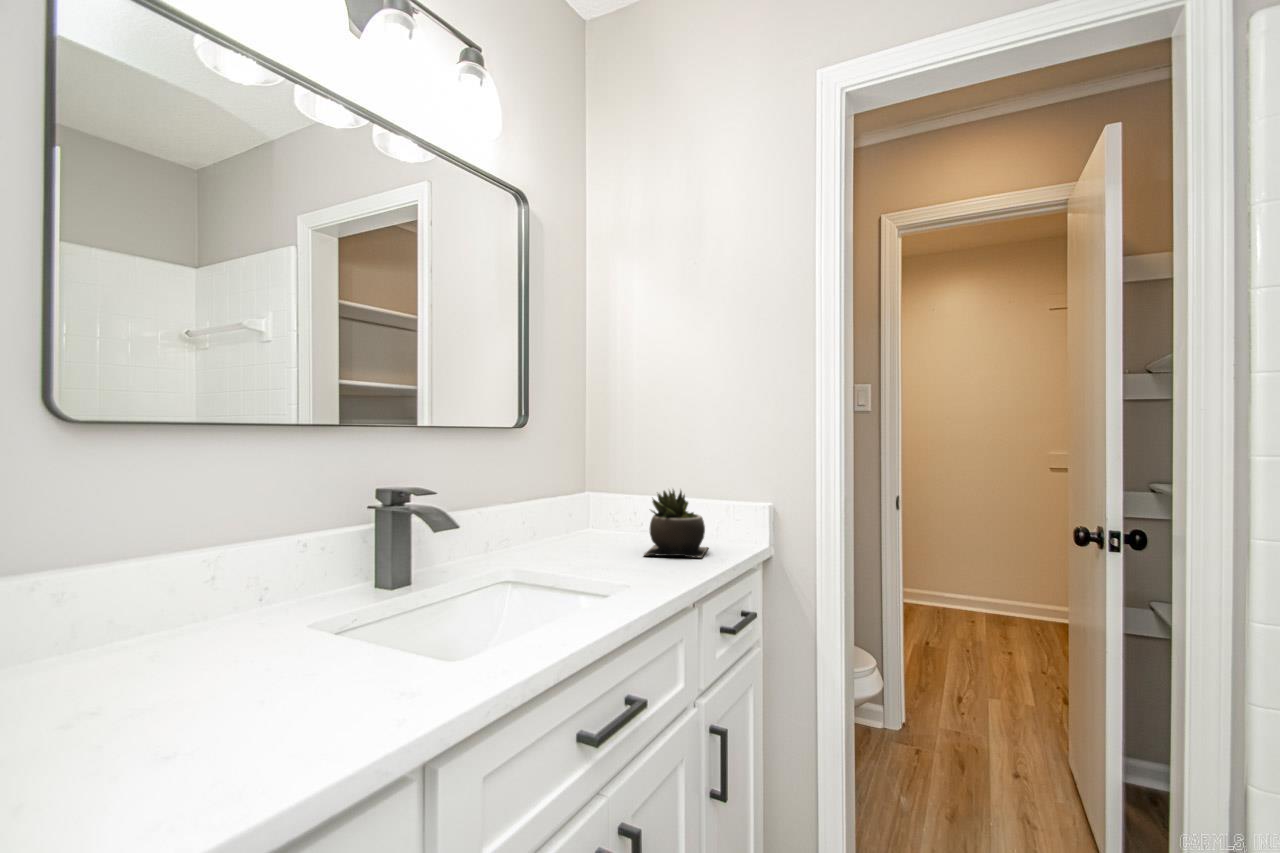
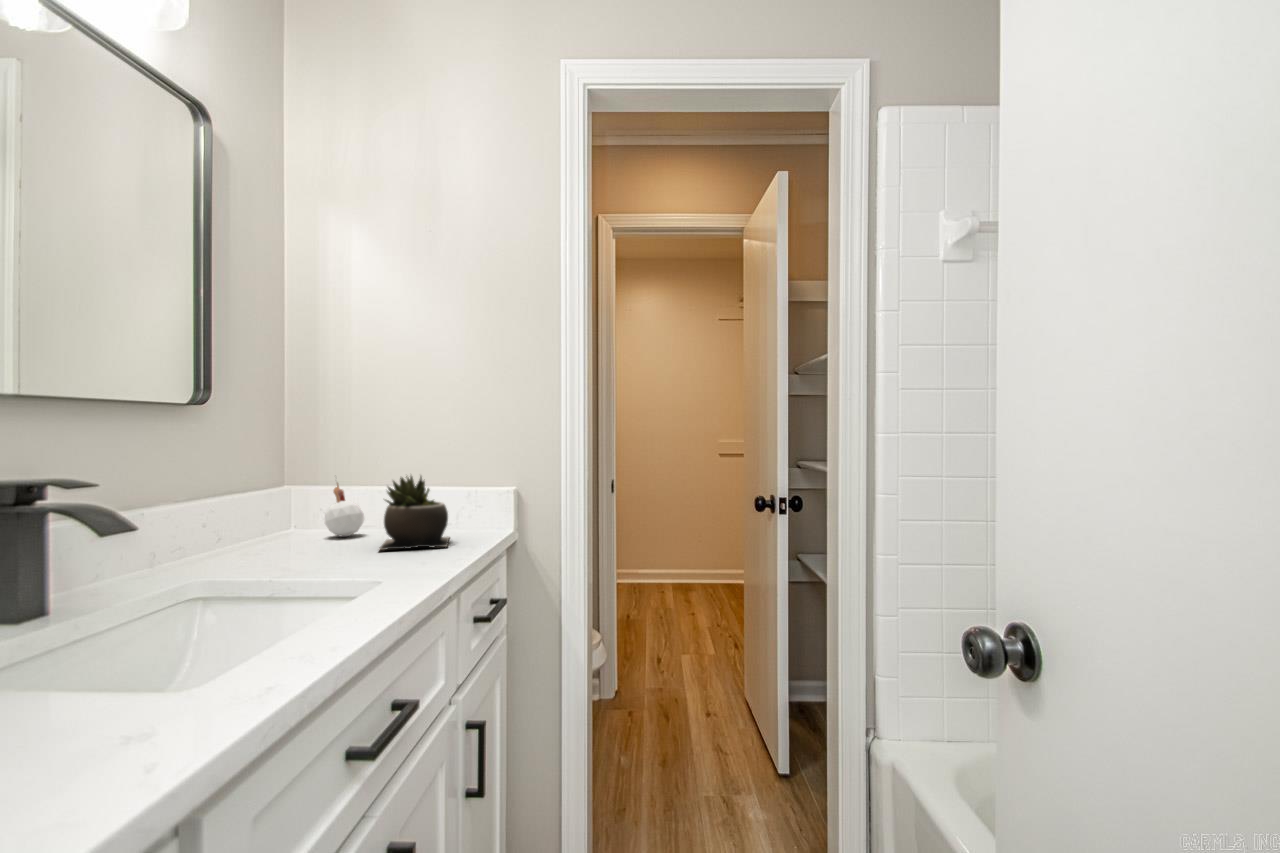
candle: none [609,485,640,539] -> present [325,482,364,536]

